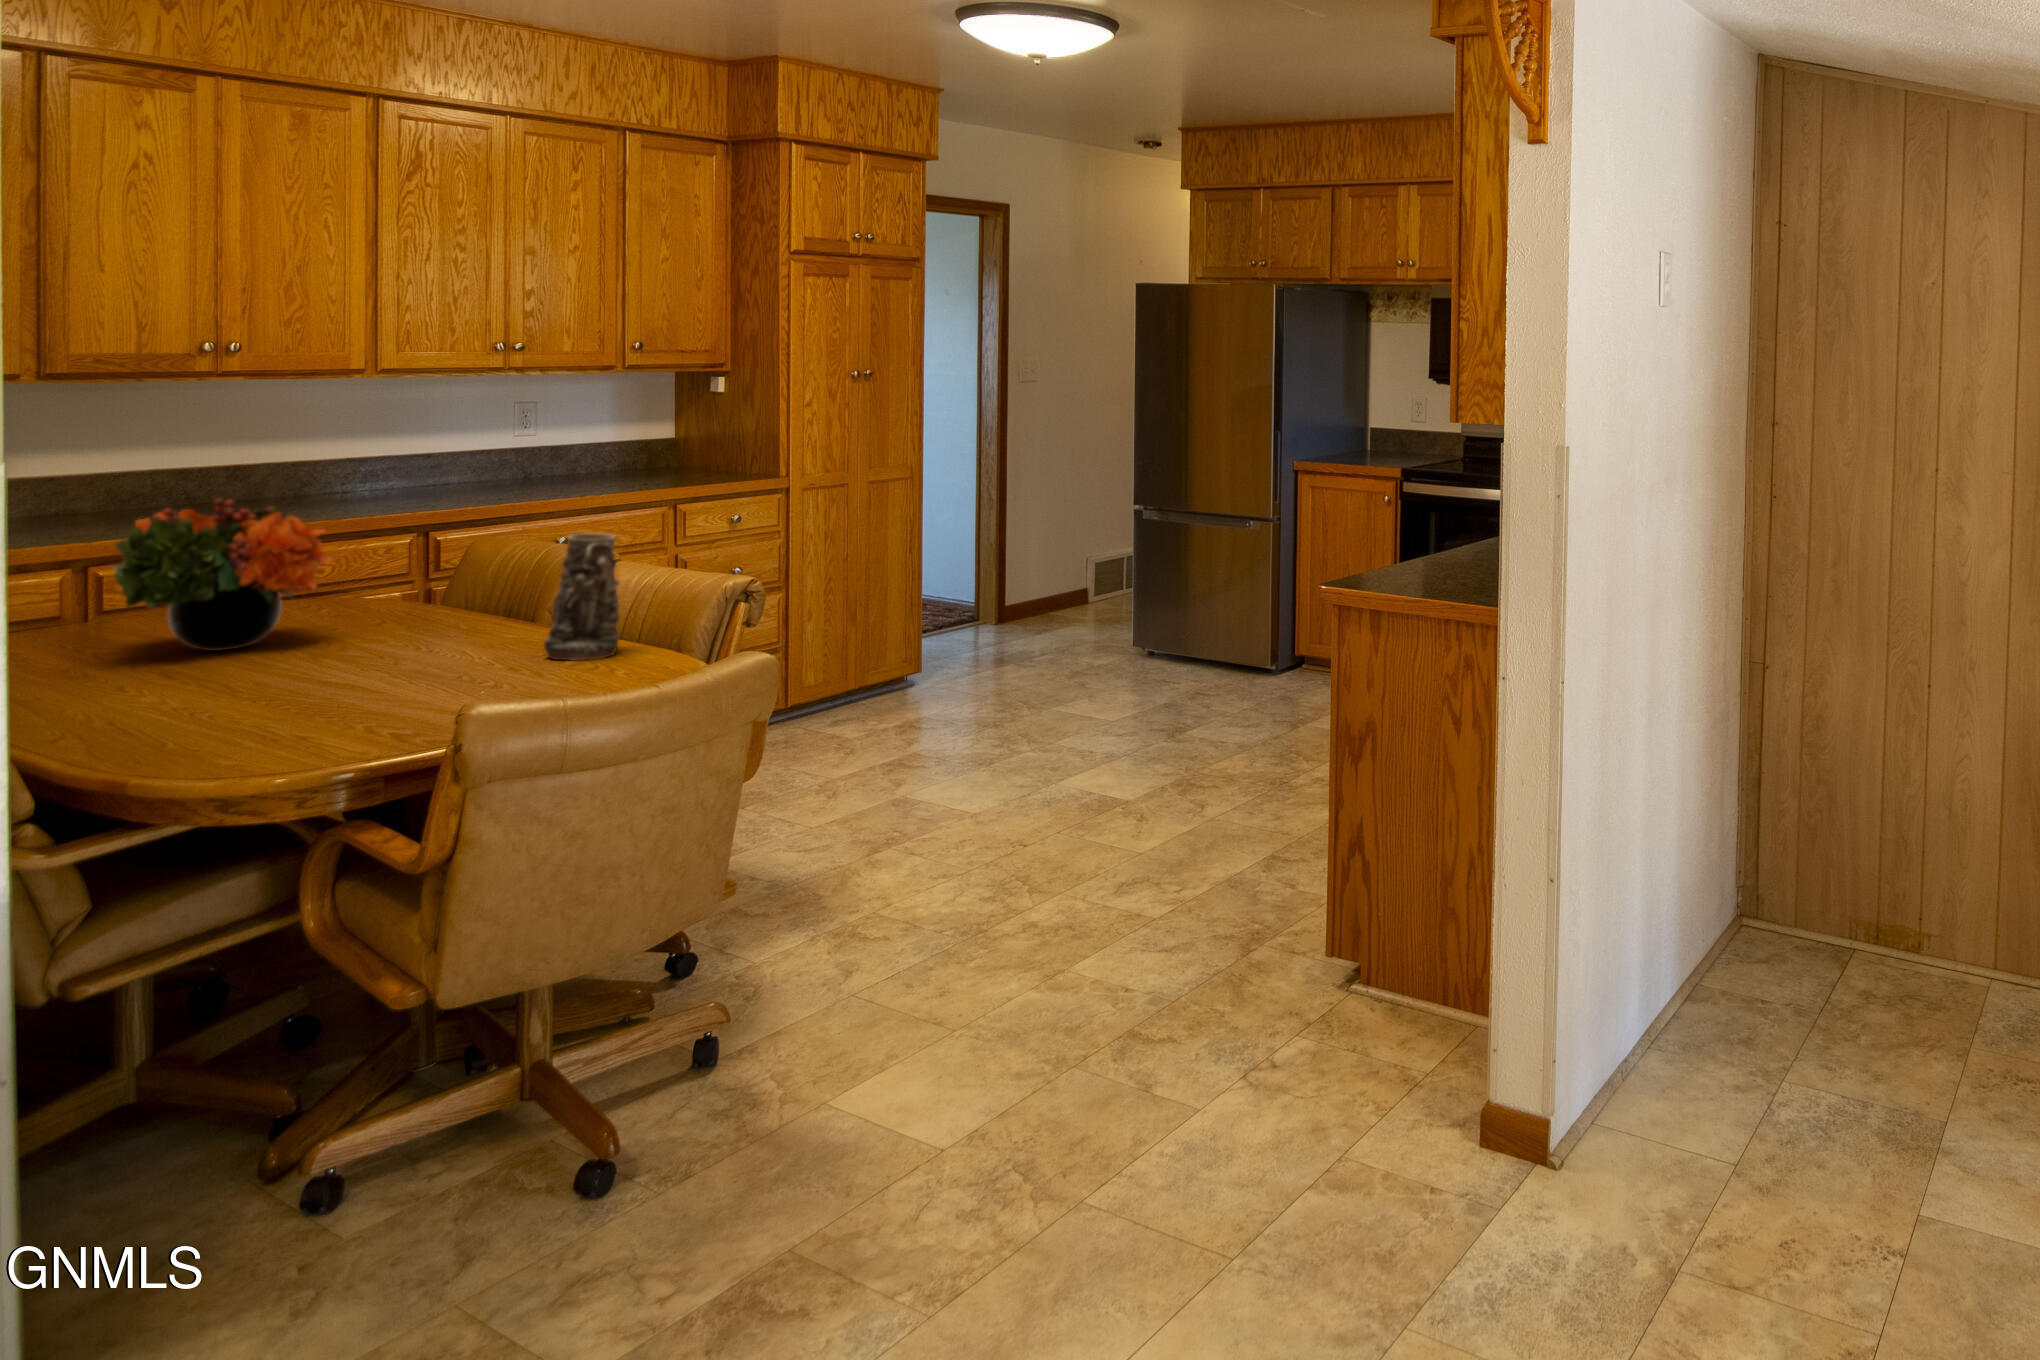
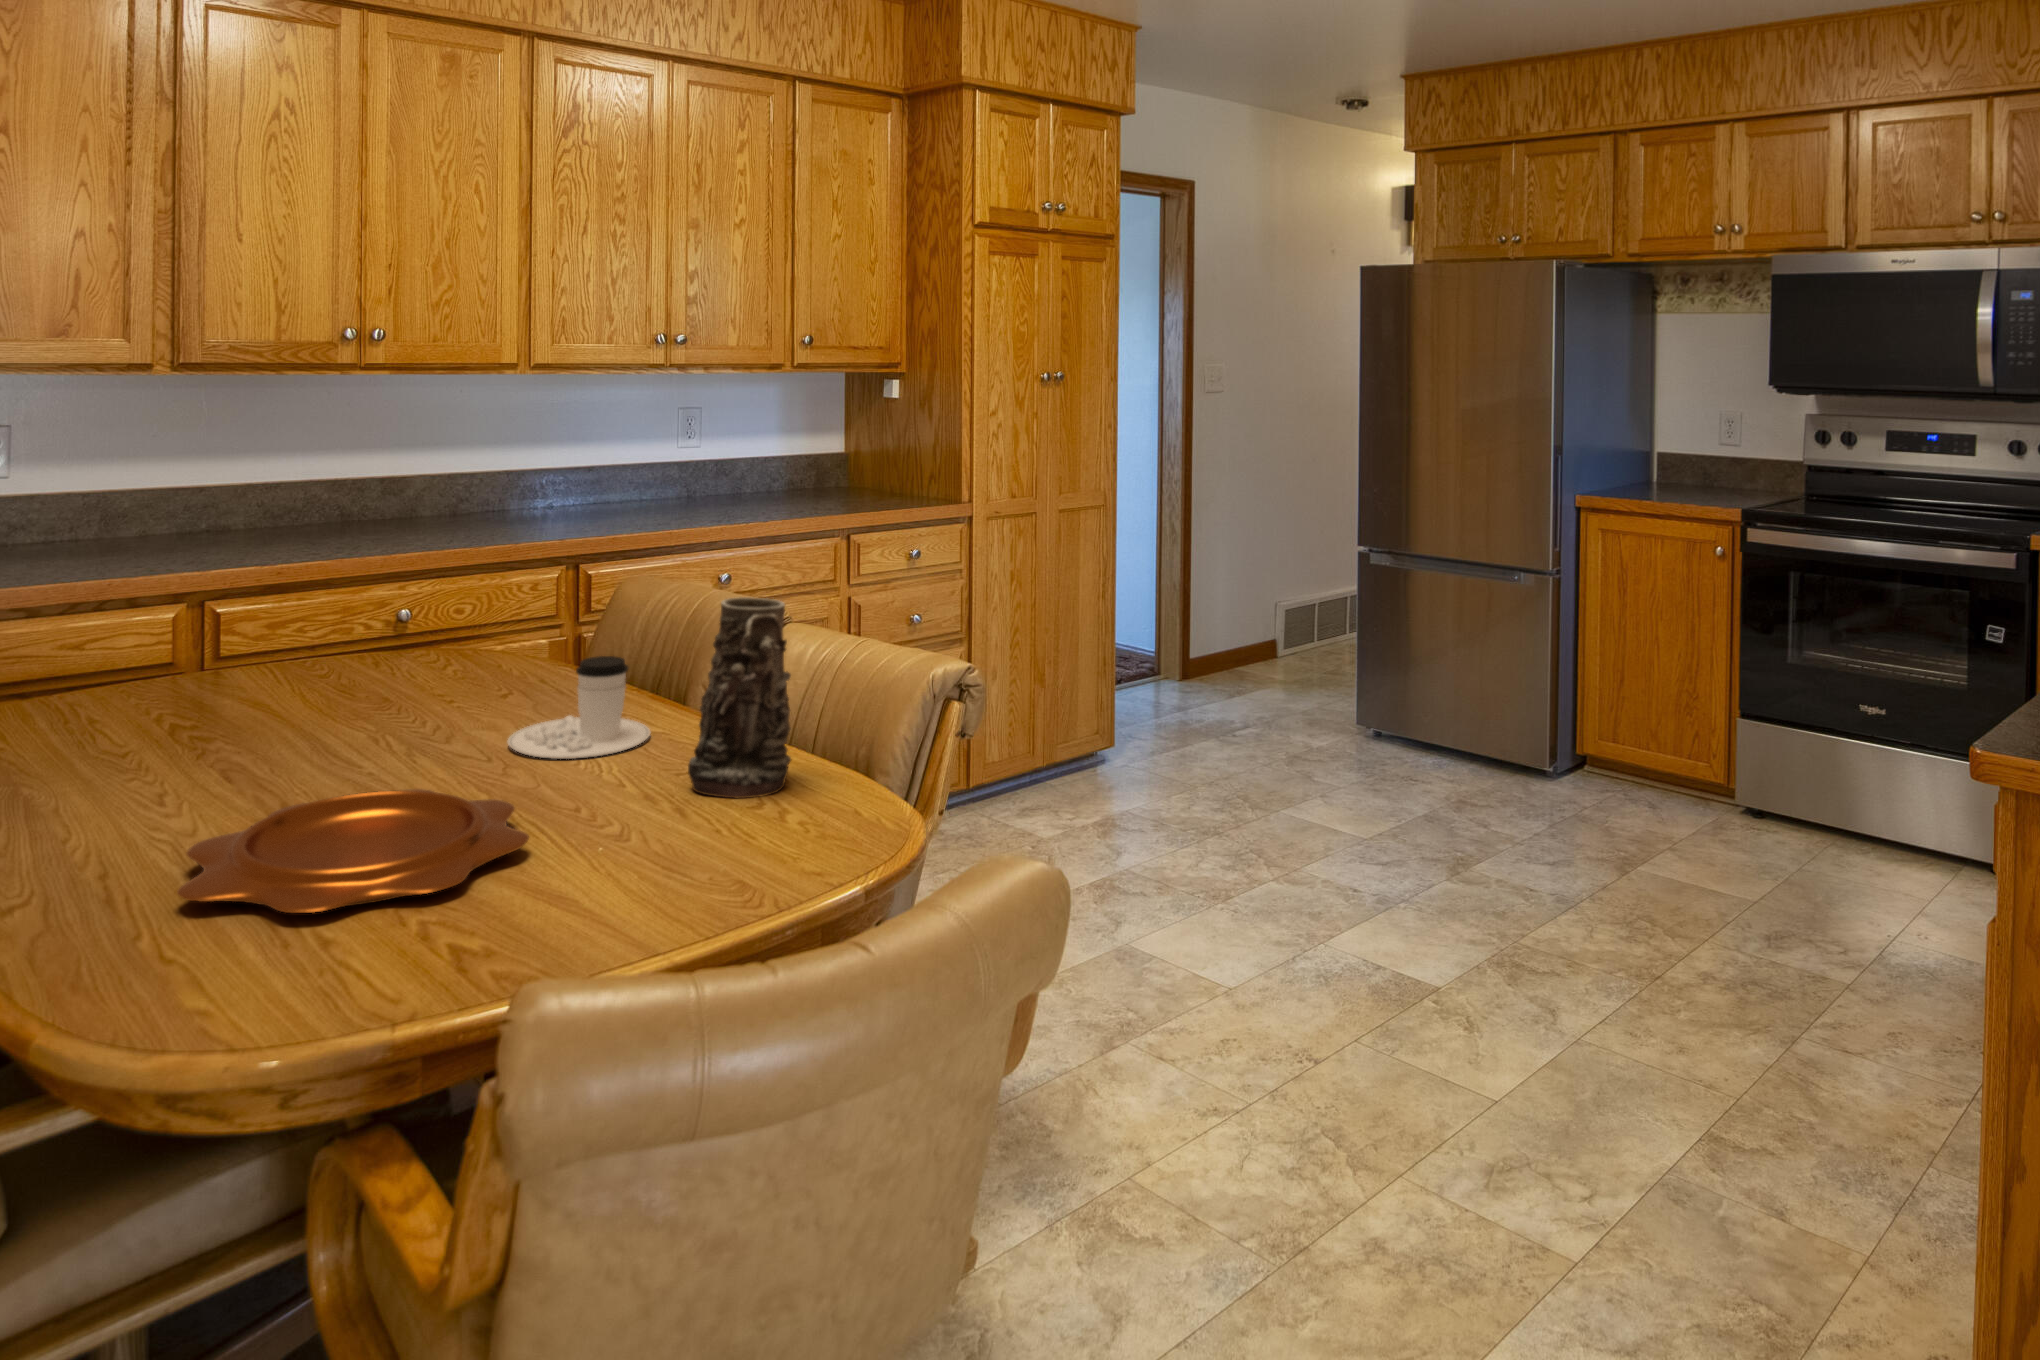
flower arrangement: present [113,498,332,651] -> none [153,527,436,742]
coffee cup: none [398,582,511,649] -> present [508,656,650,759]
decorative bowl: none [185,661,434,718] -> present [177,789,529,913]

